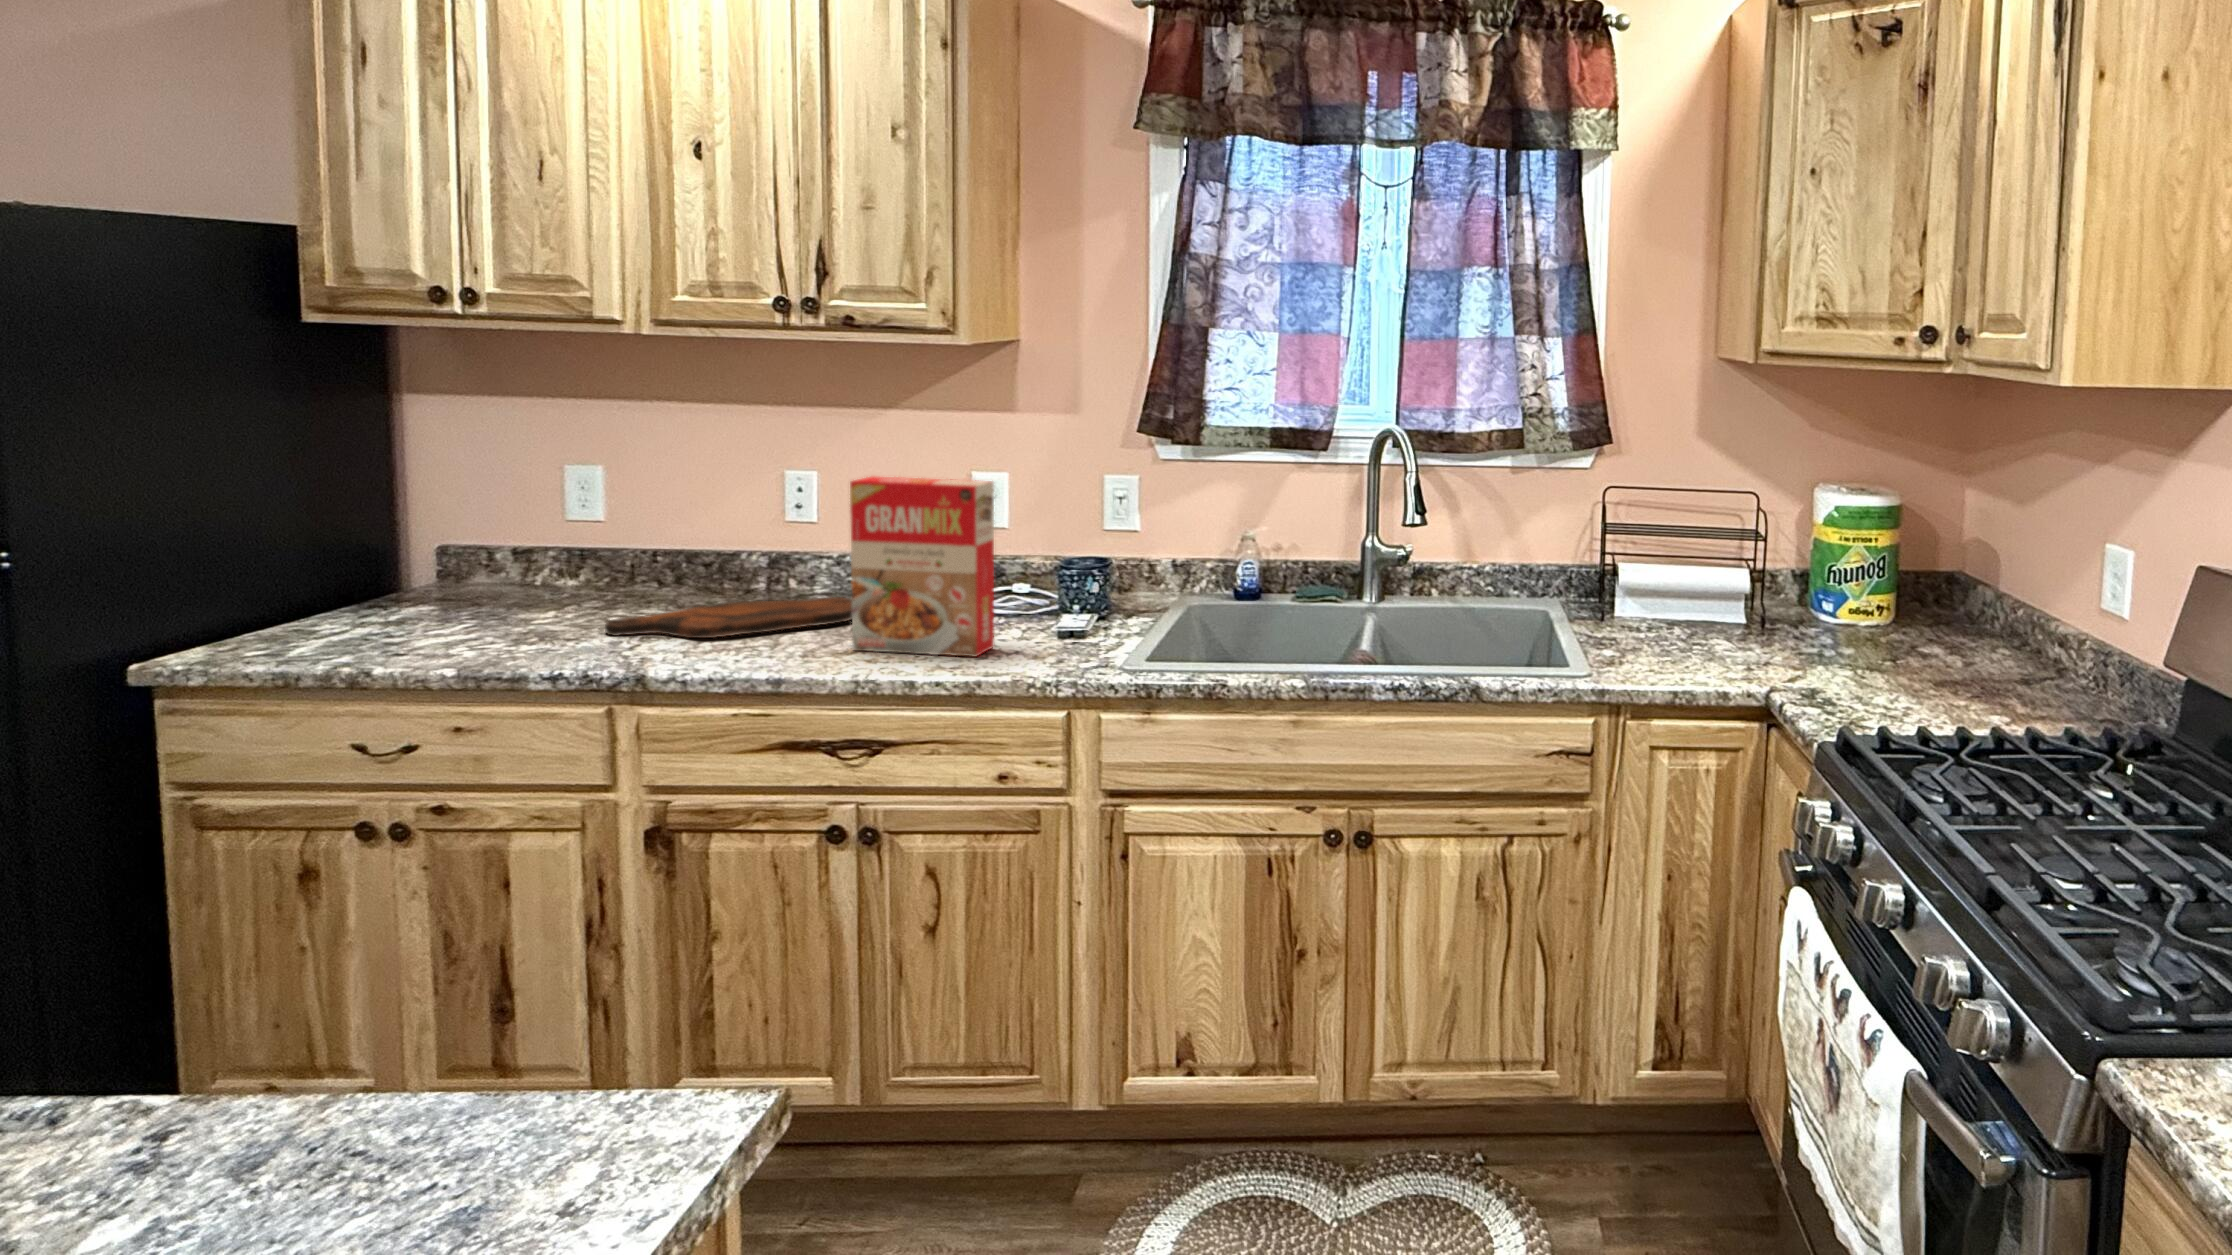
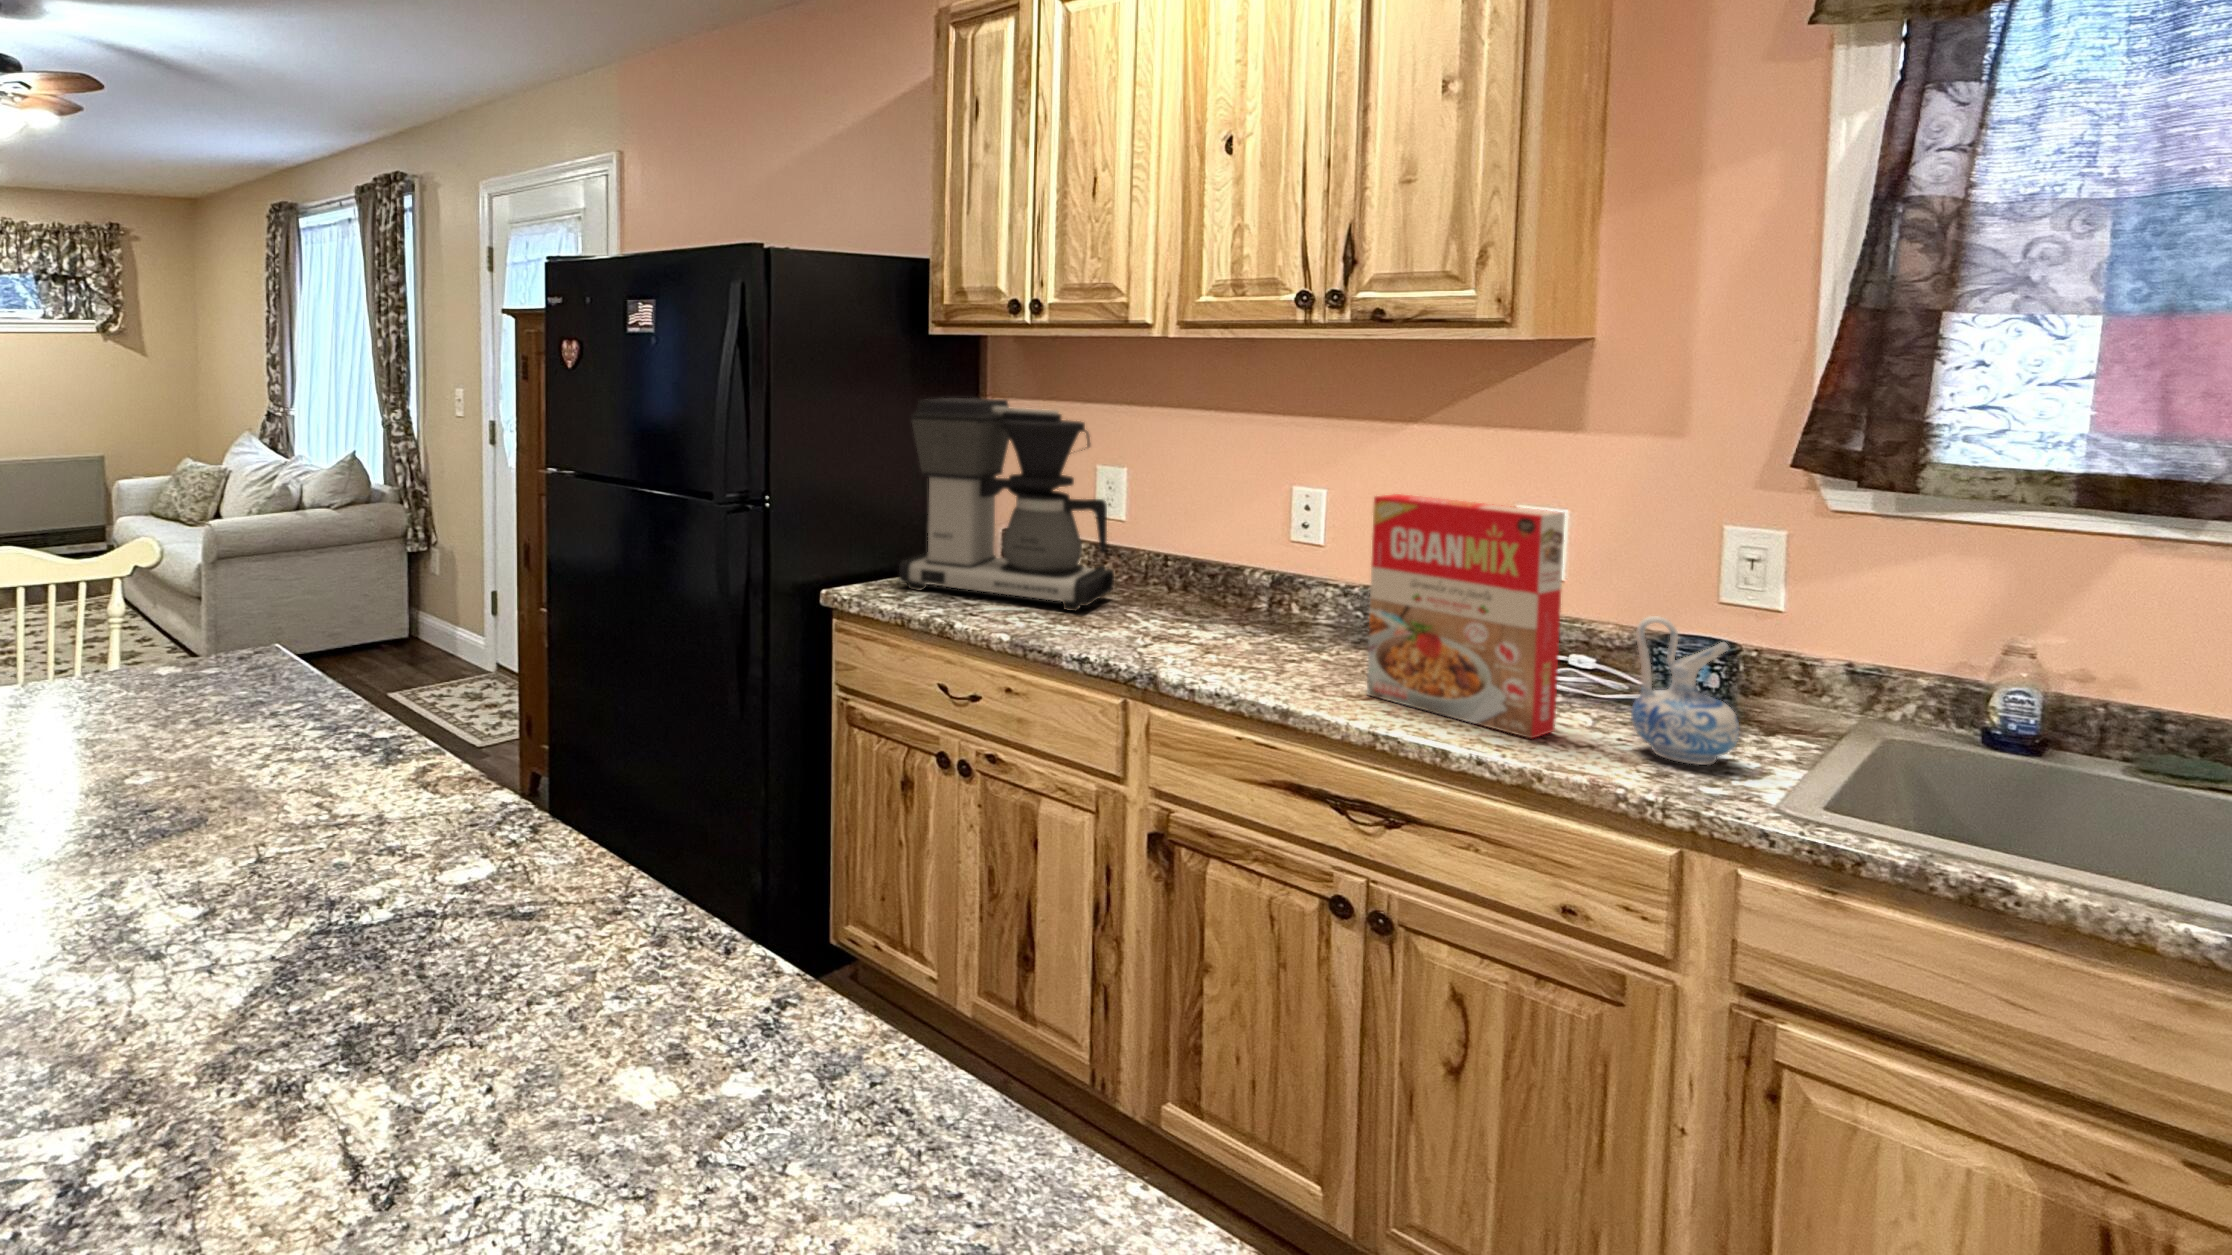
coffee maker: none [267,399,593,643] -> present [899,398,1114,611]
ceramic pitcher: none [1042,550,1105,650] -> present [1631,616,1739,765]
cutting board: present [605,597,852,638] -> none [1123,614,1369,660]

